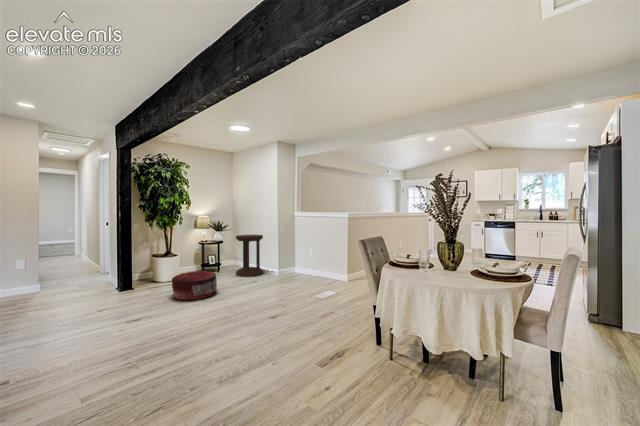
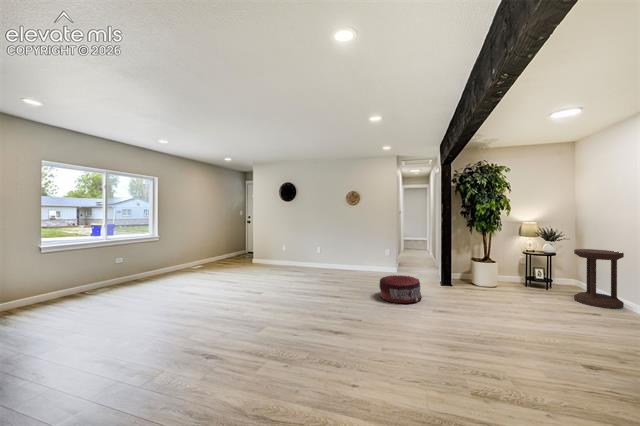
pouf: present [172,271,217,300] -> present [380,275,422,303]

